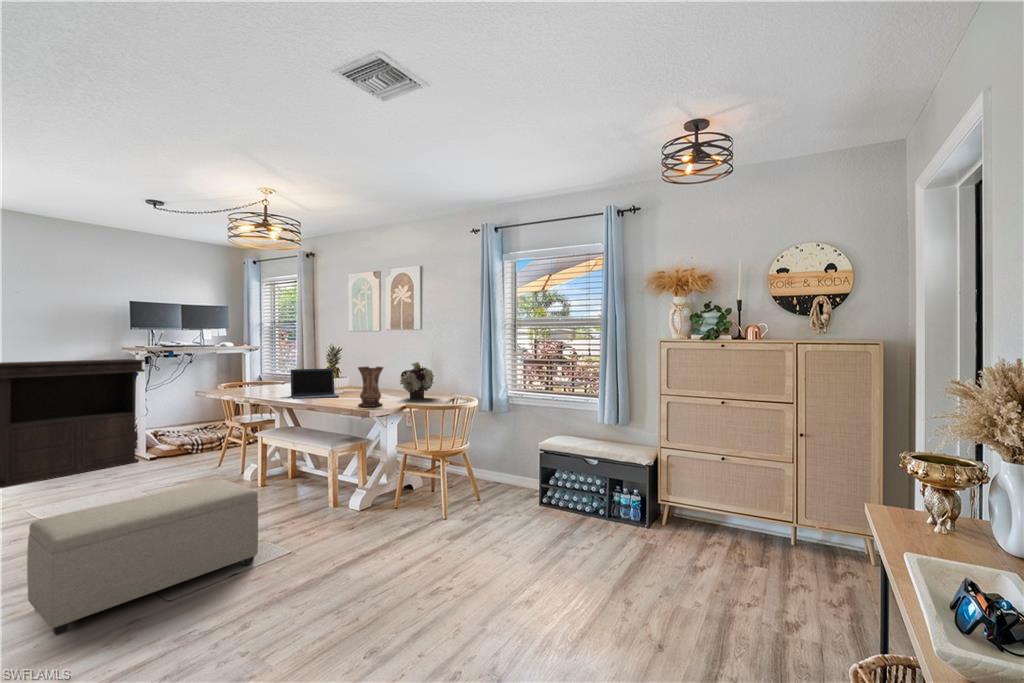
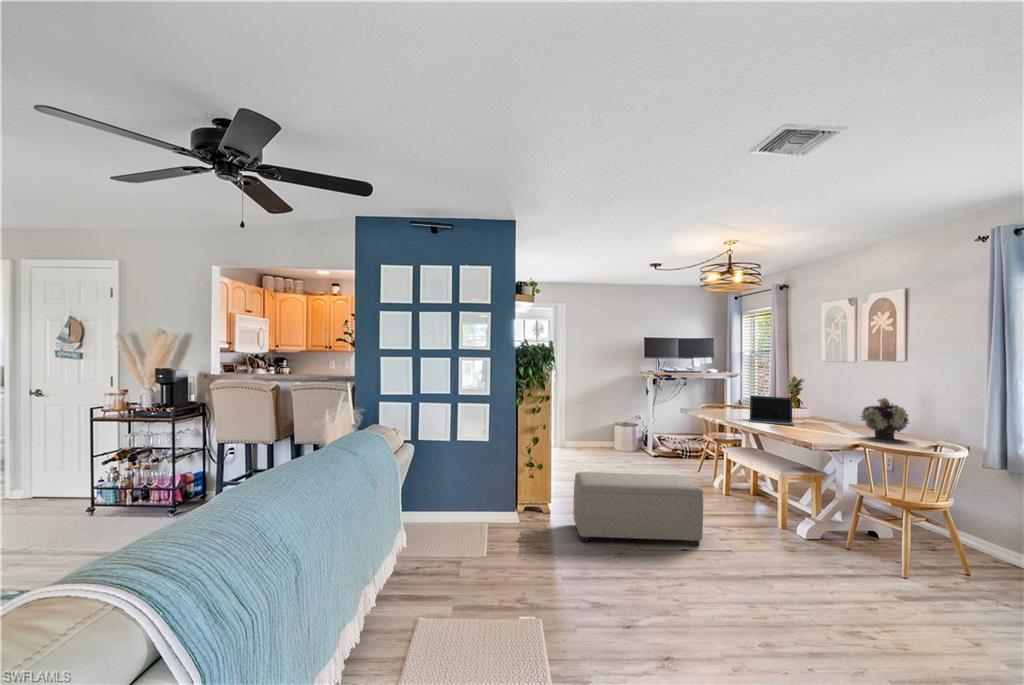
console table: present [0,359,145,489] -> none [568,377,651,456]
vase: present [358,367,383,407] -> none [804,398,833,438]

